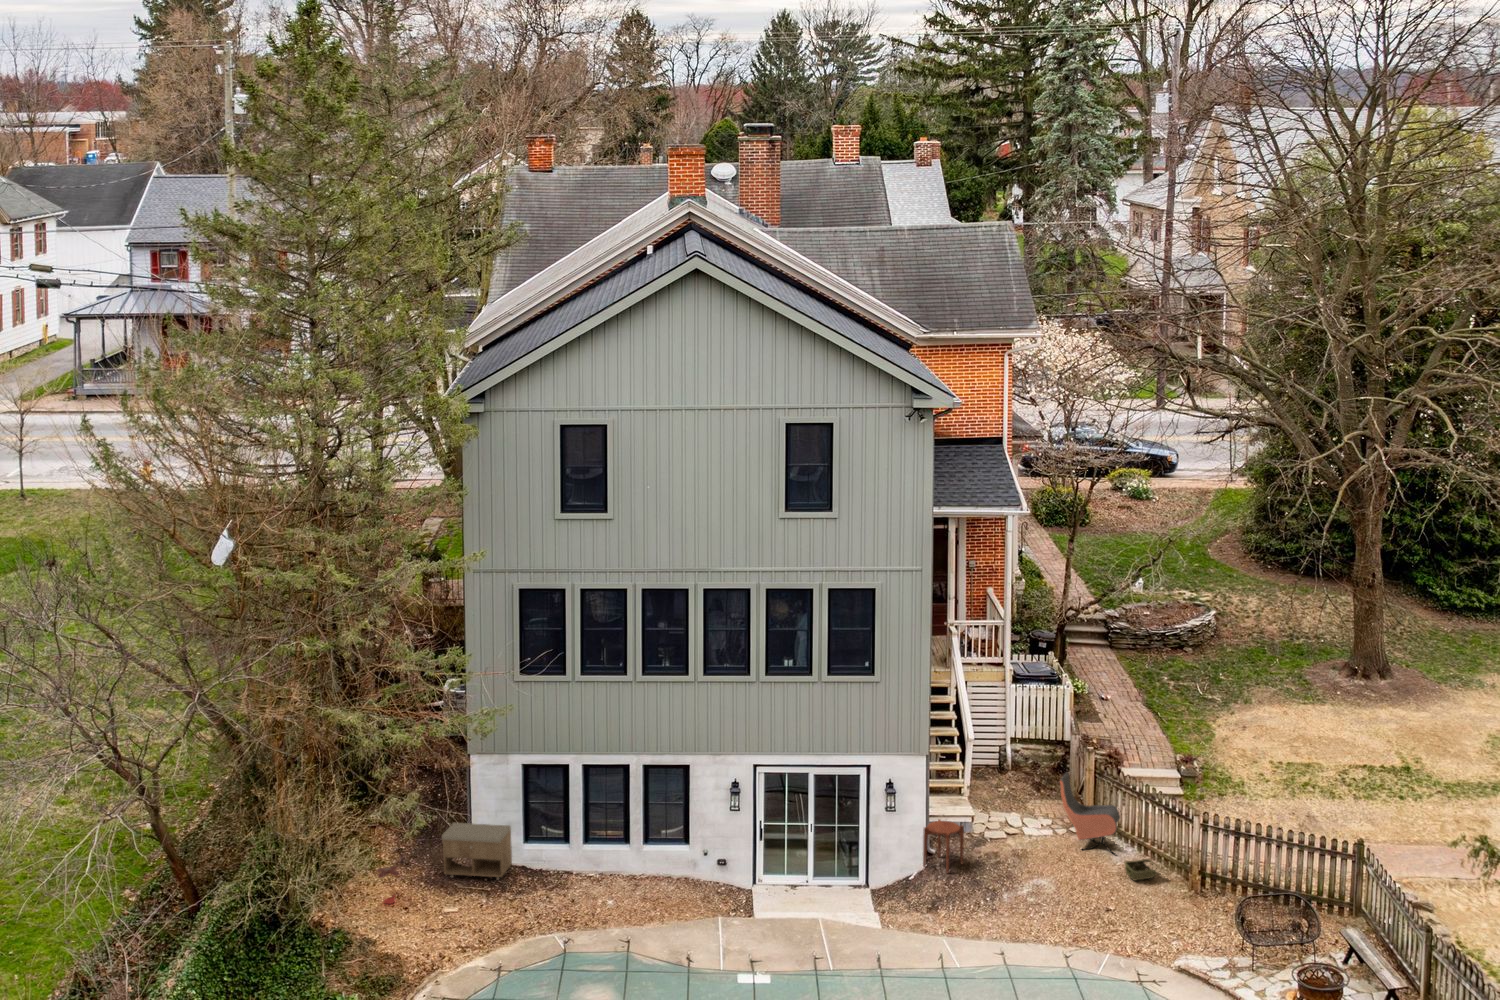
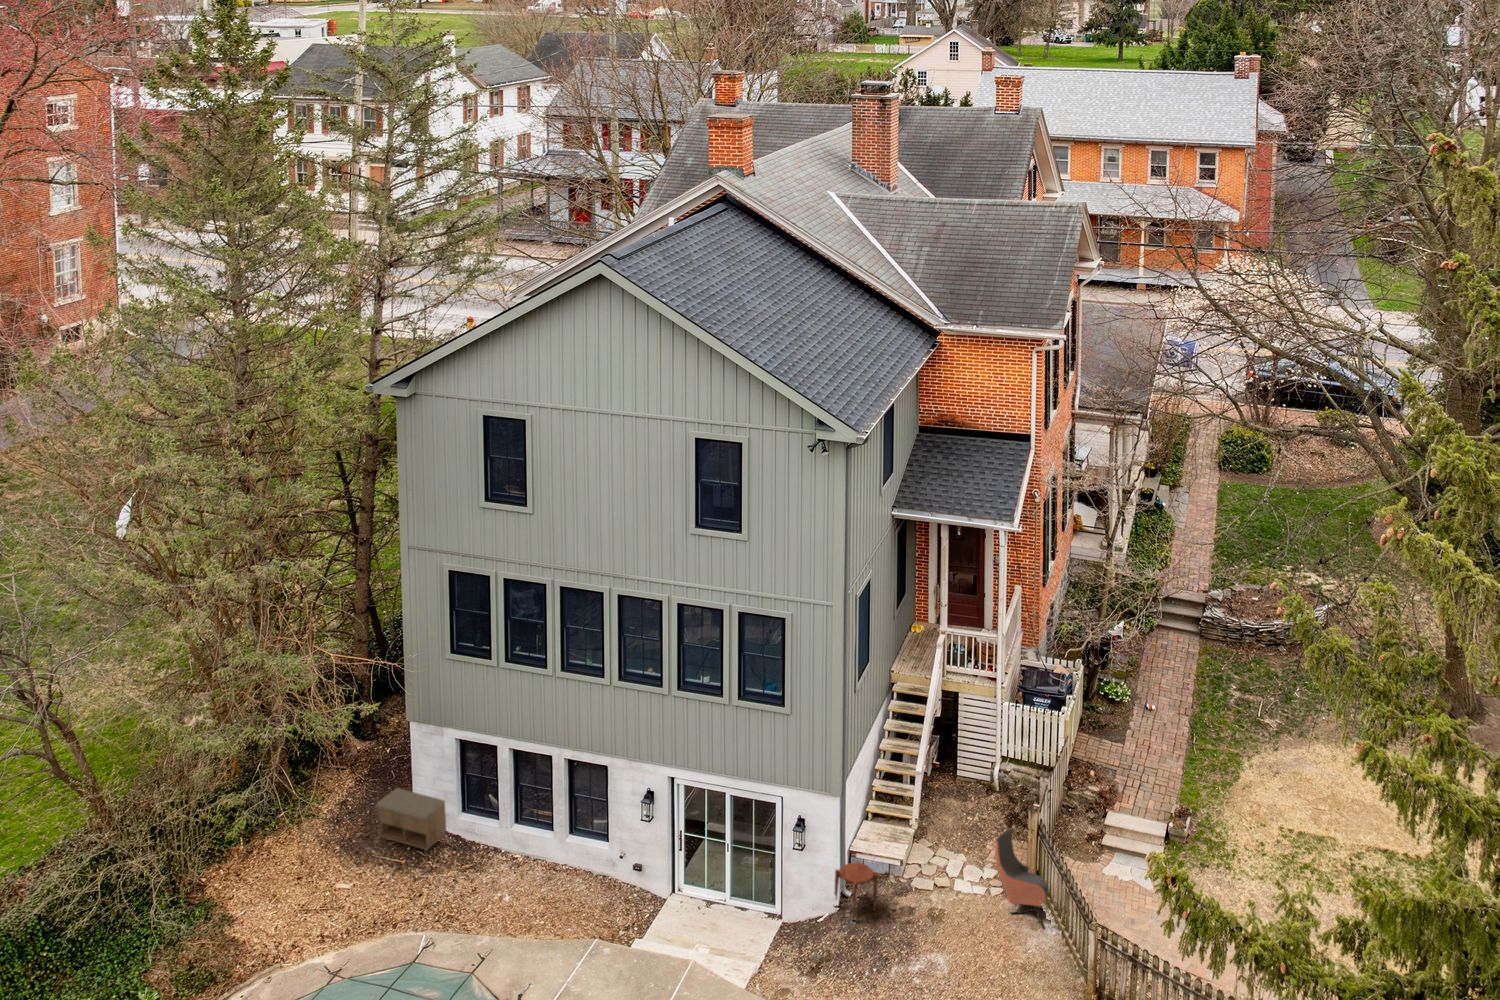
woven basket: present [1124,859,1158,881] -> none [1036,944,1073,968]
potted plant: present [377,866,399,904] -> none [303,828,326,864]

